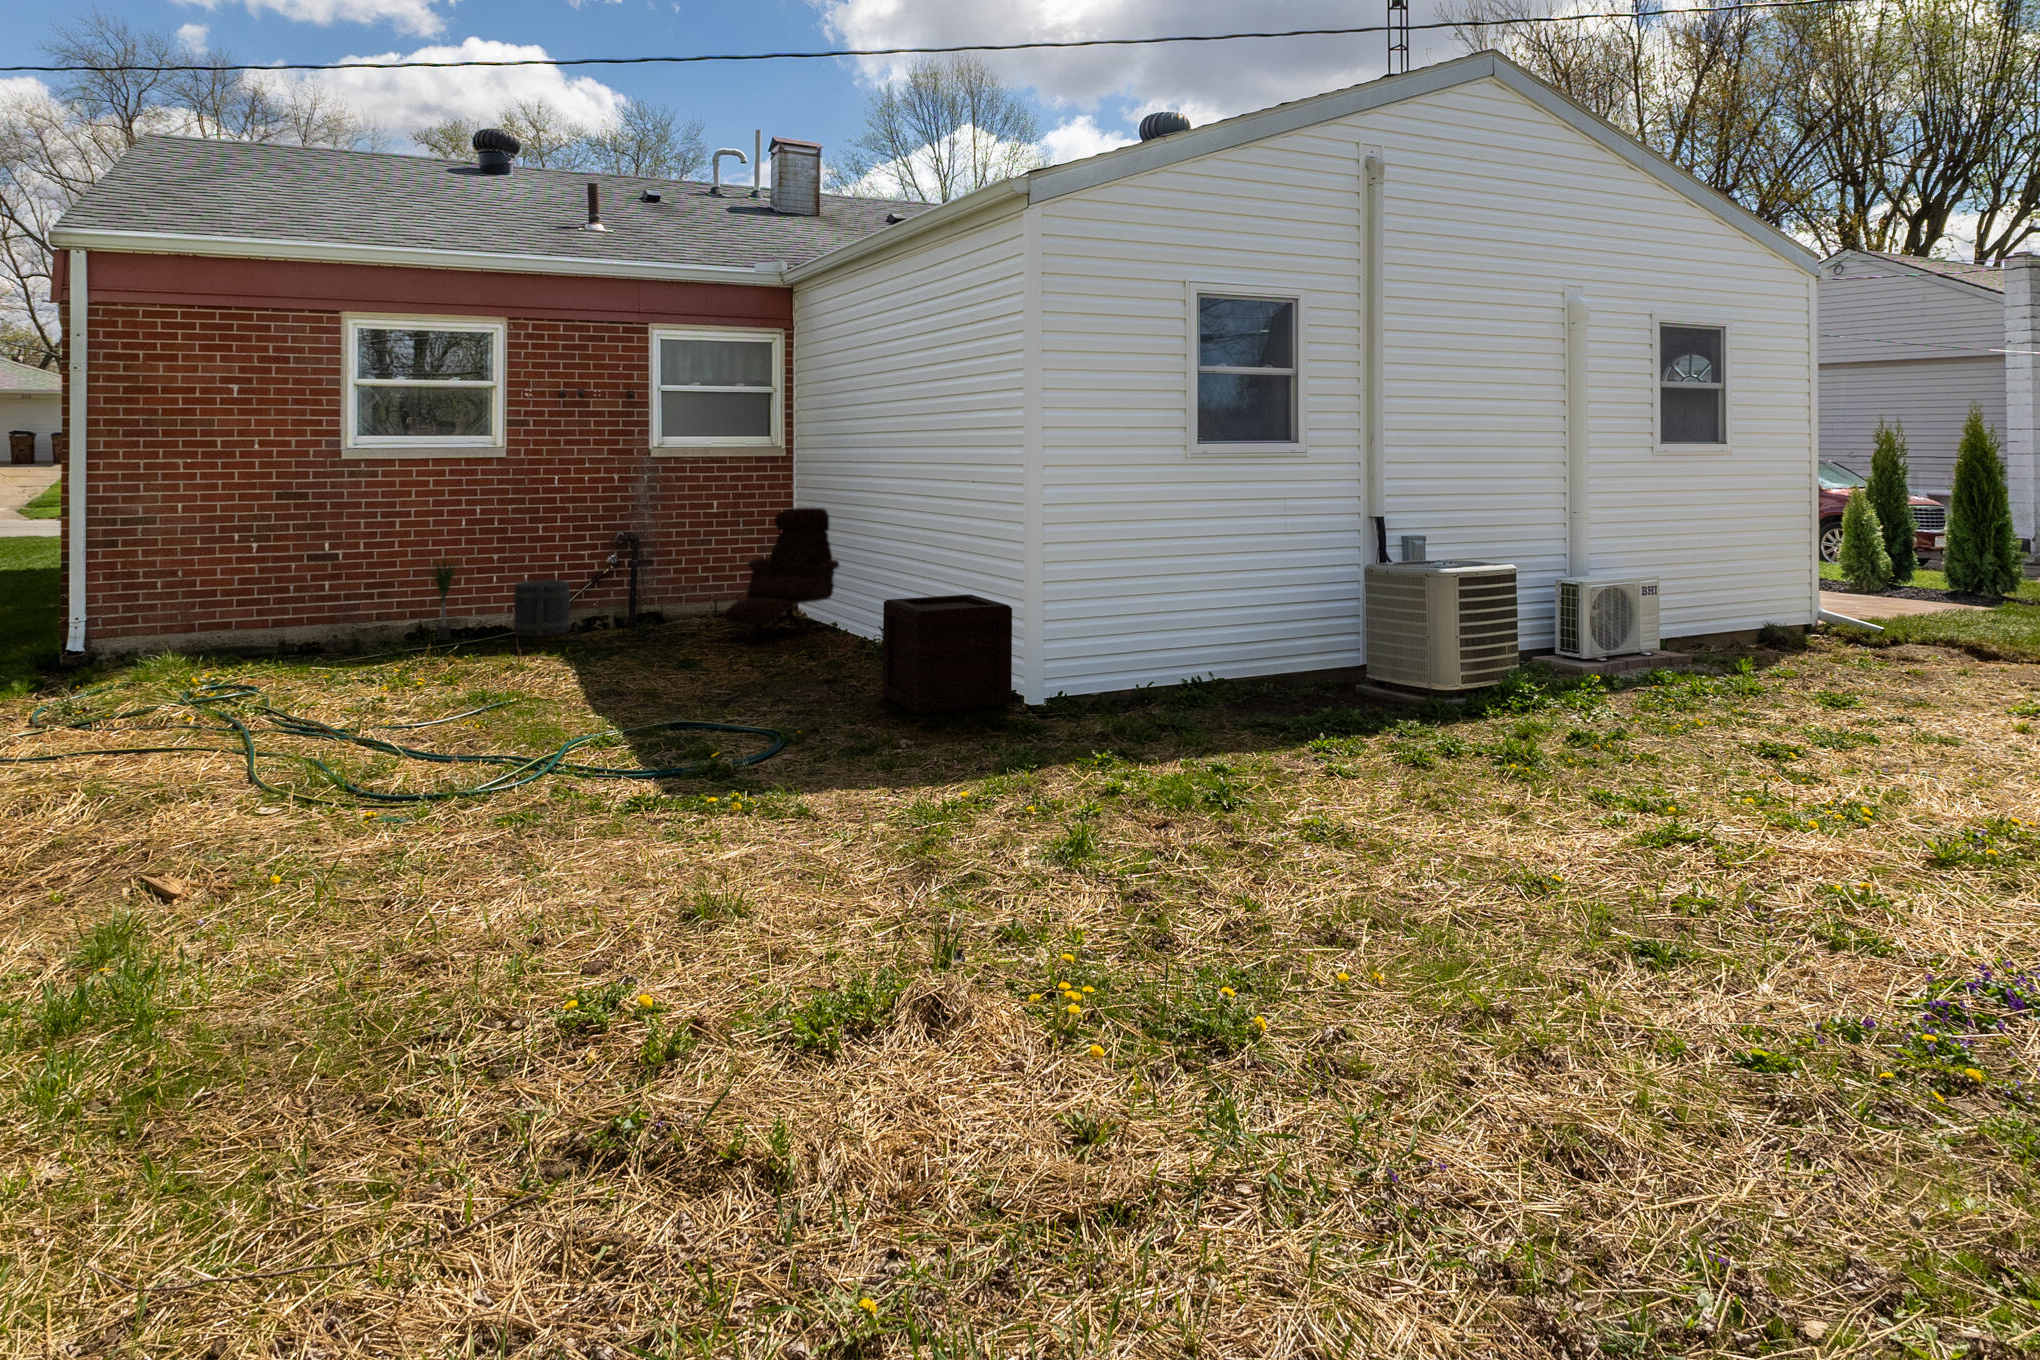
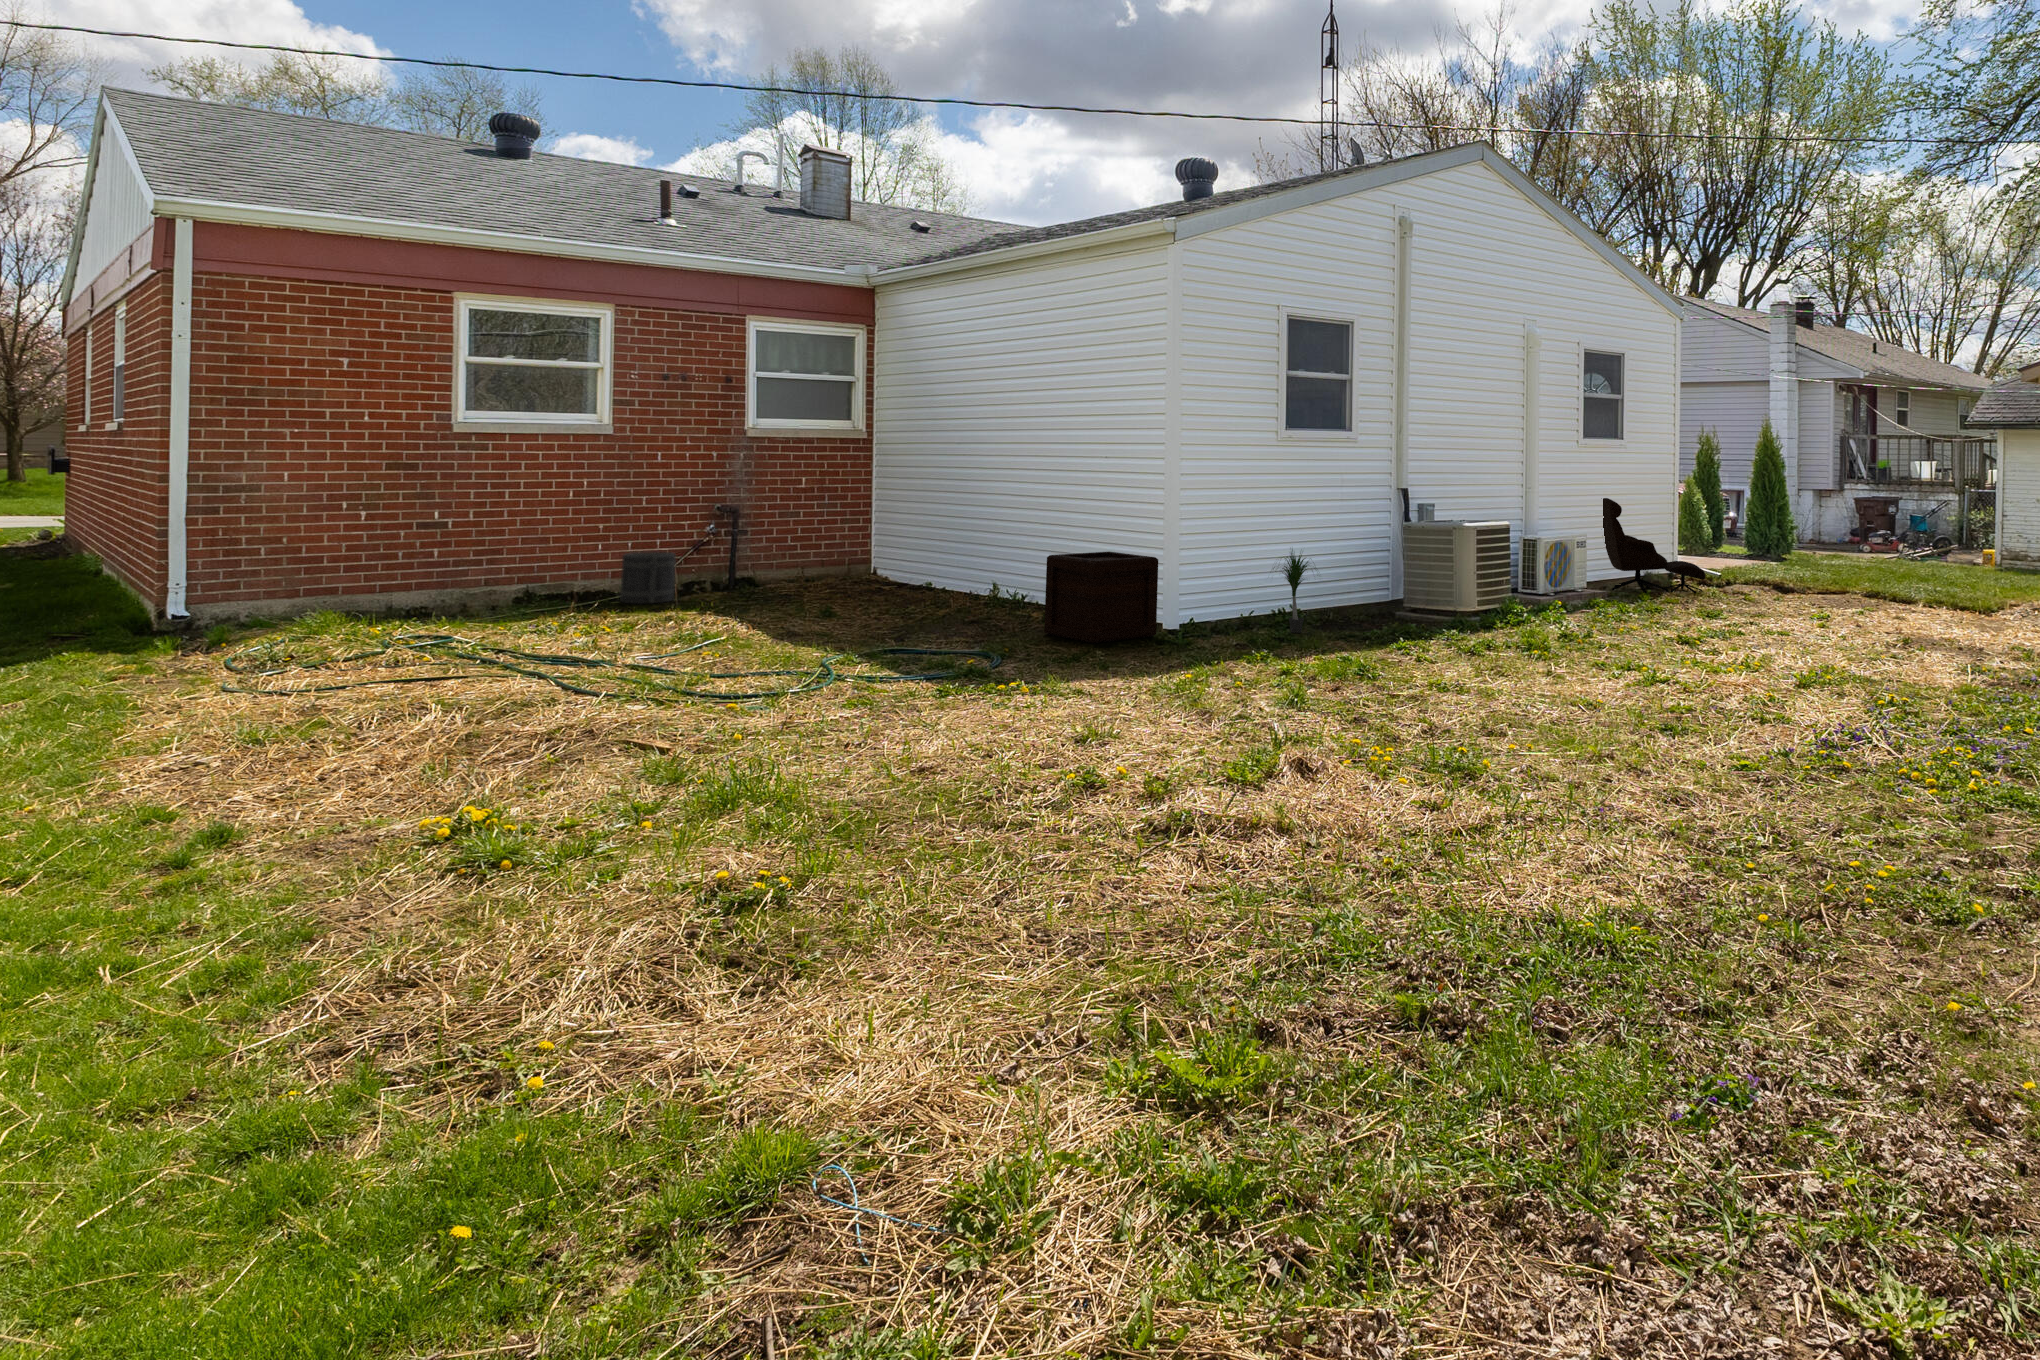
lounge chair: present [725,508,839,643] -> present [1603,498,1706,593]
potted plant: present [429,561,459,640] -> present [1273,550,1308,633]

